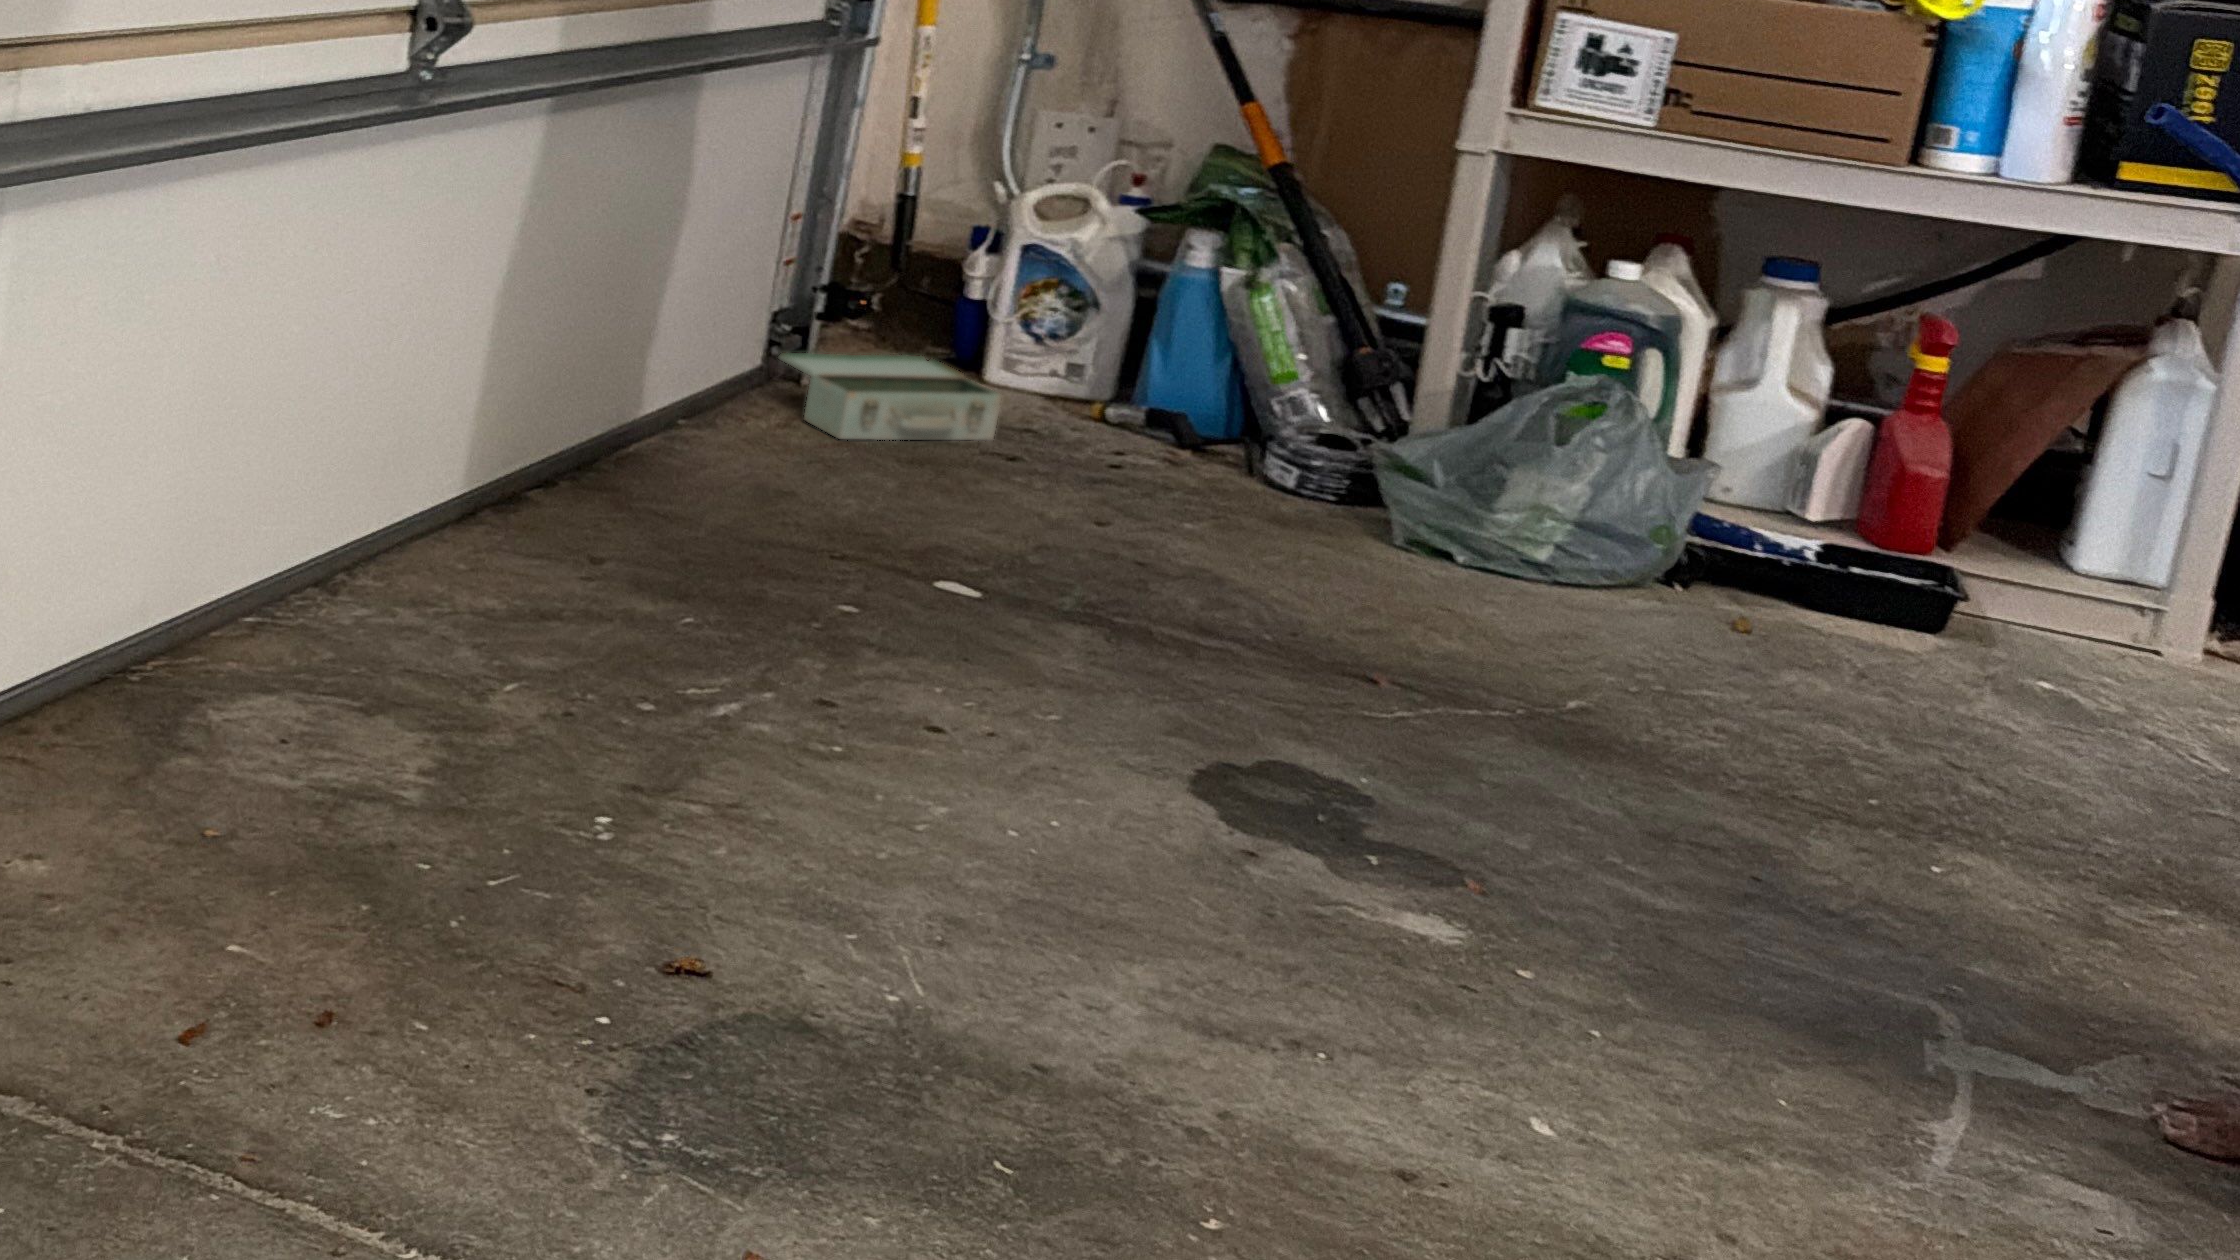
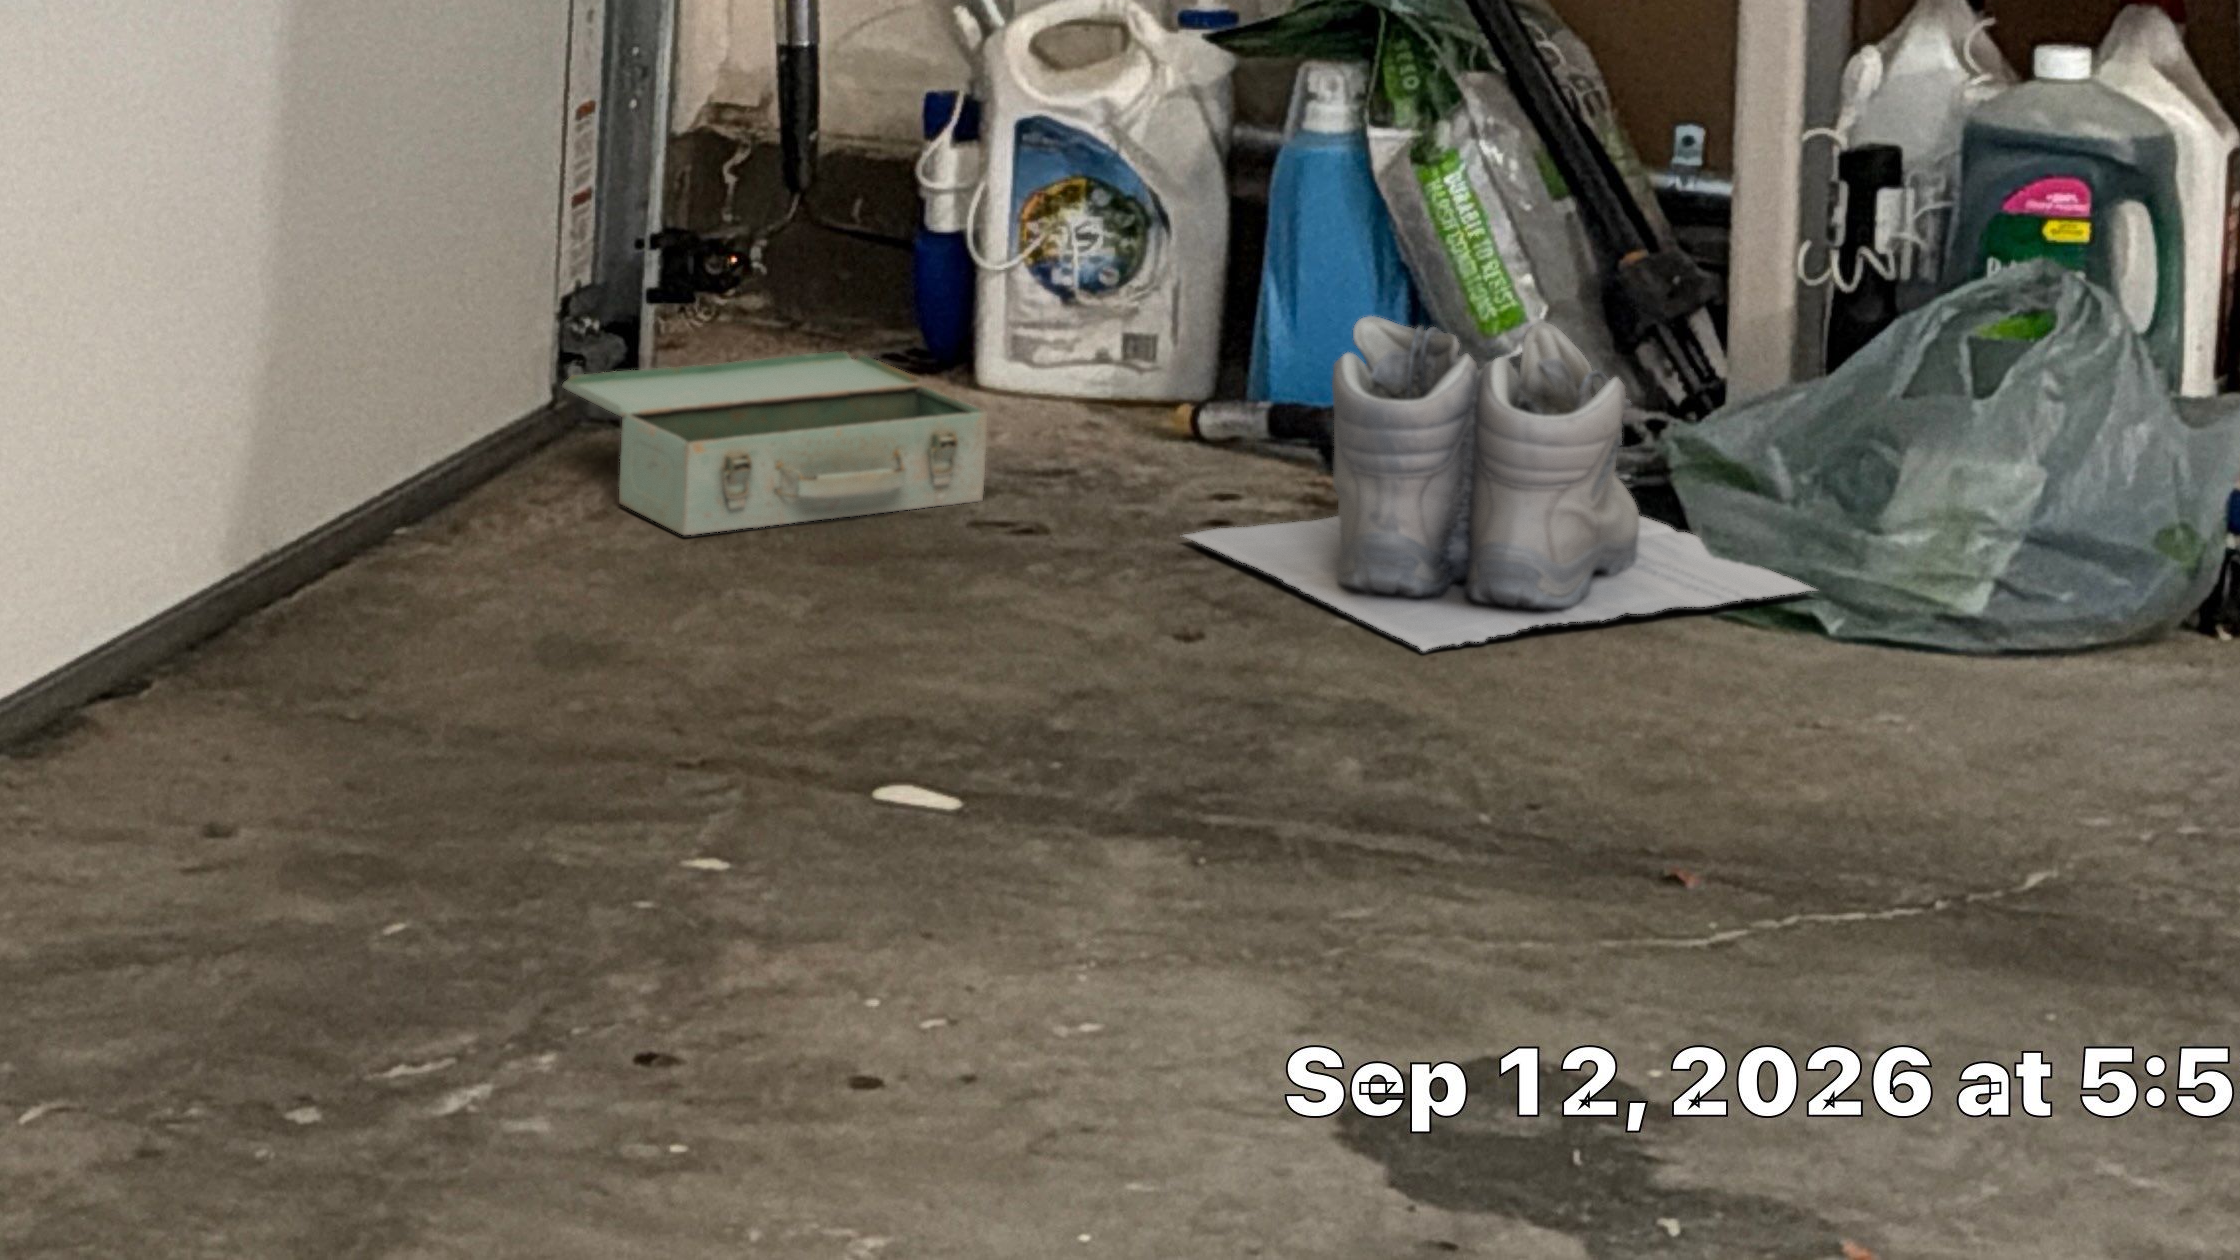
boots: none [1101,365,1450,538] -> present [1184,316,1815,651]

